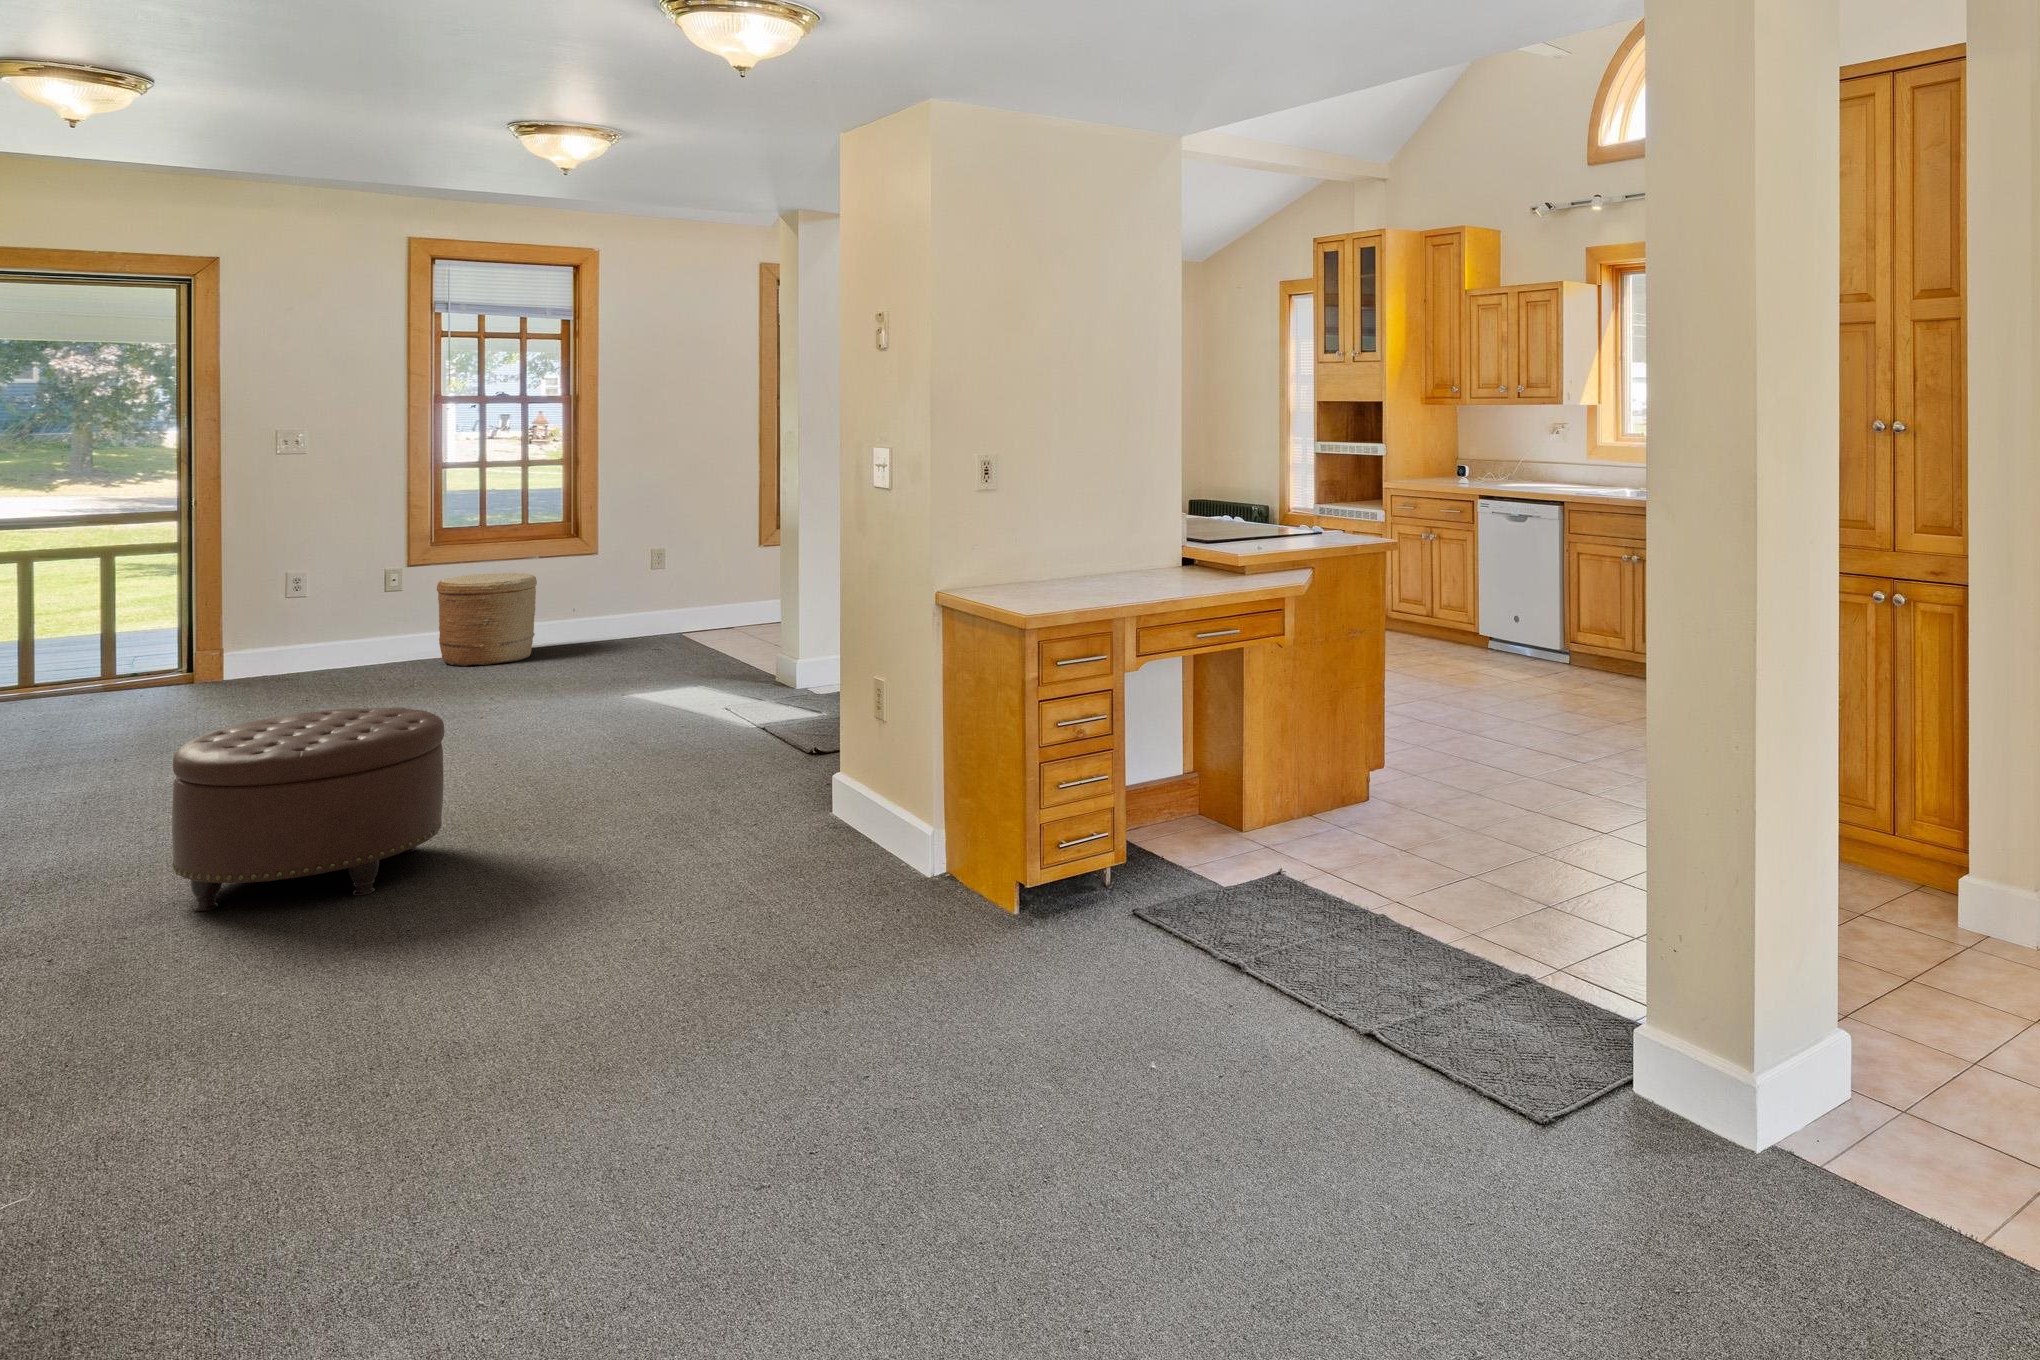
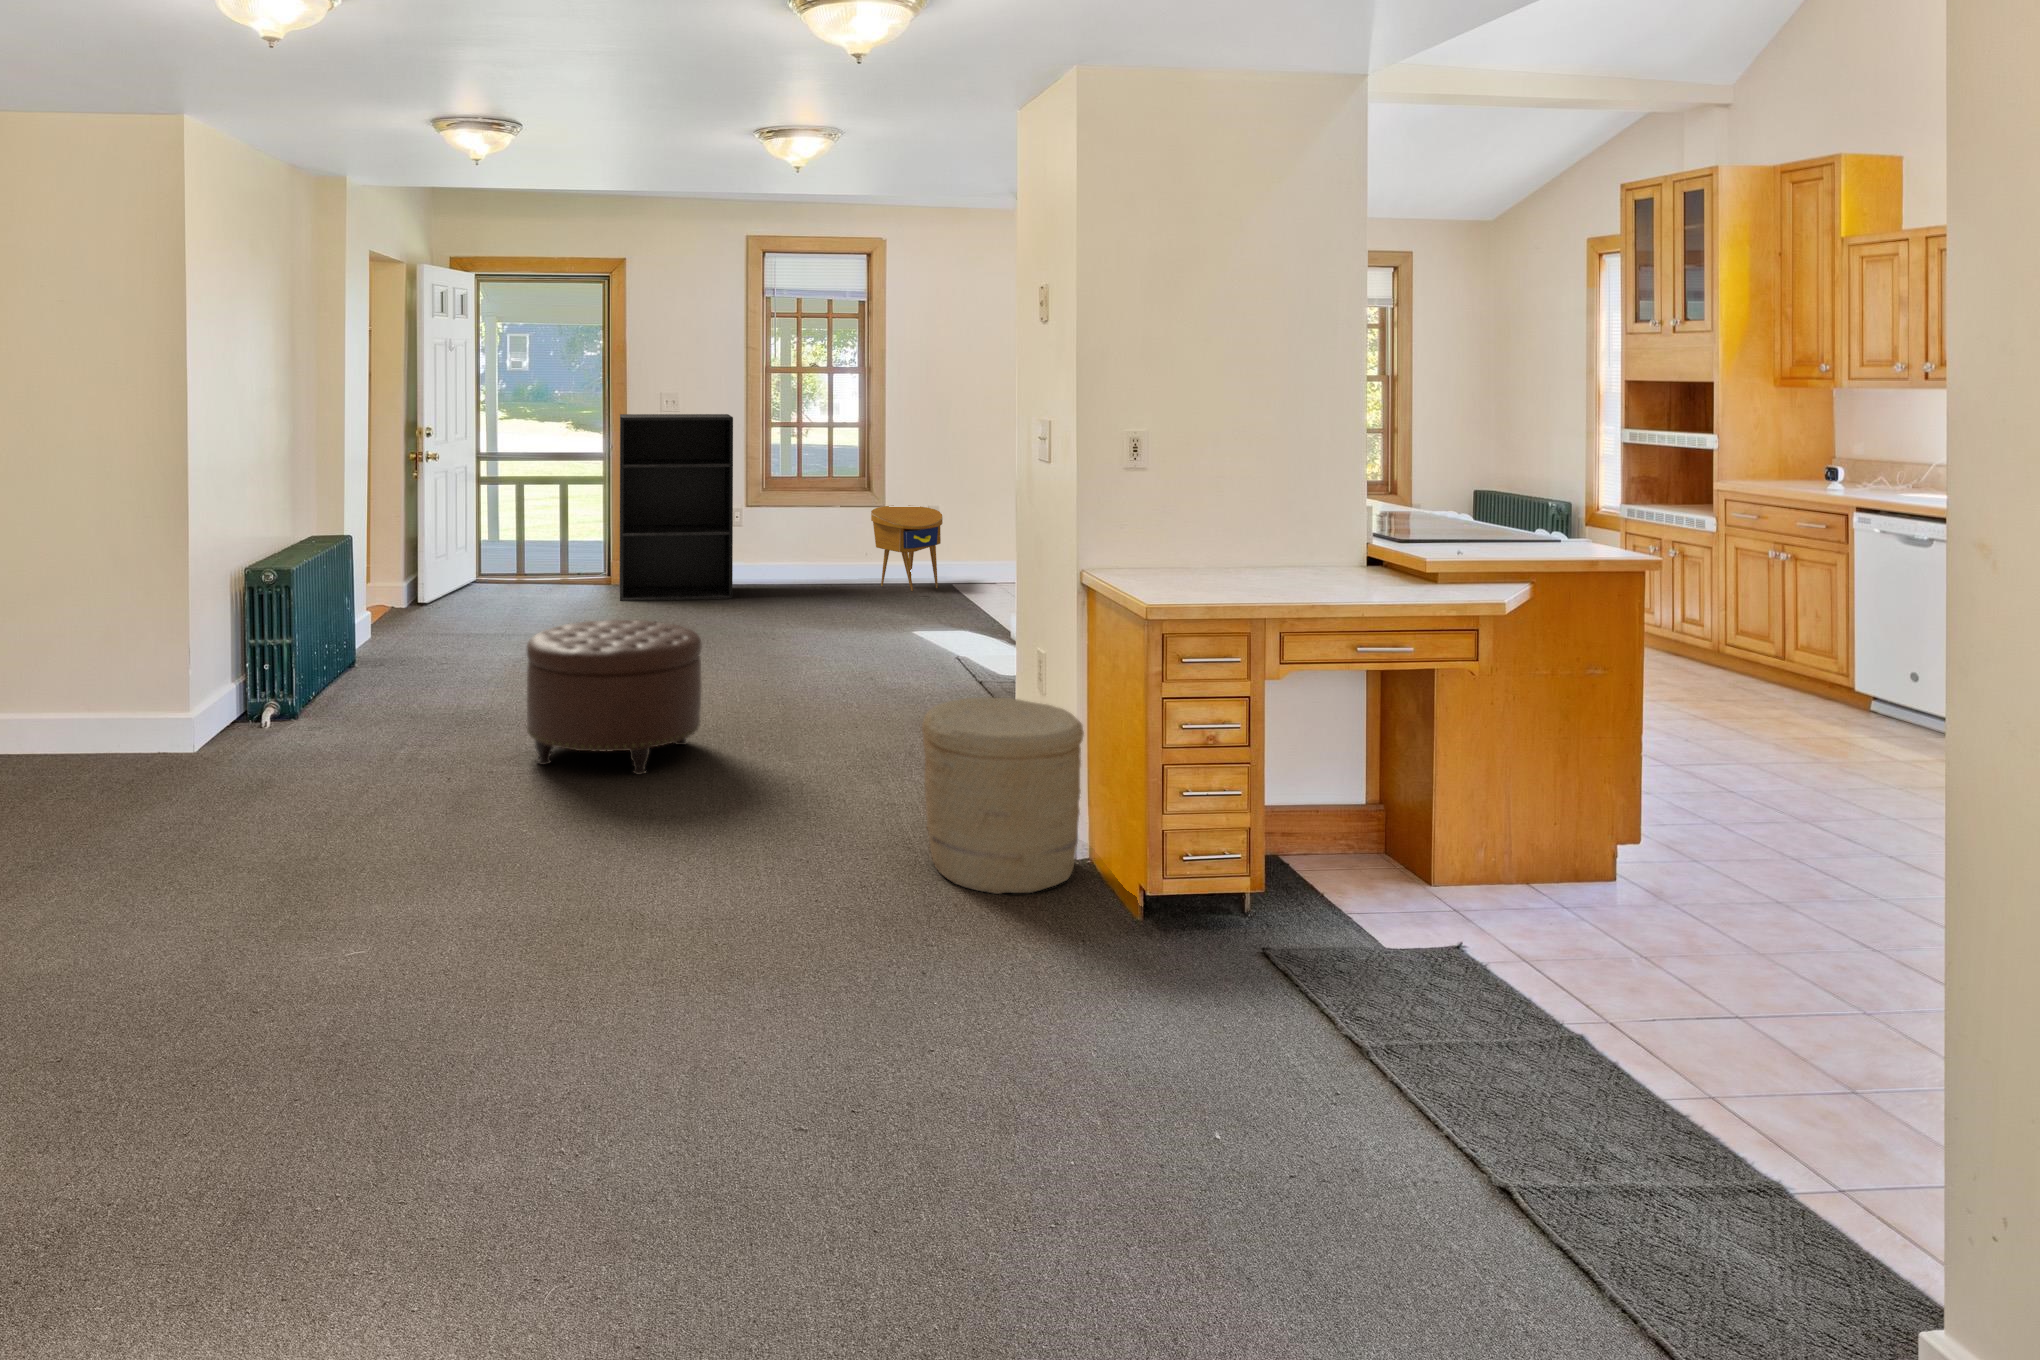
bookshelf: none [212,455,400,701] -> present [619,414,733,601]
side table: none [584,551,675,646] -> present [871,505,943,591]
woven basket: present [437,573,537,666] -> present [922,698,1084,894]

